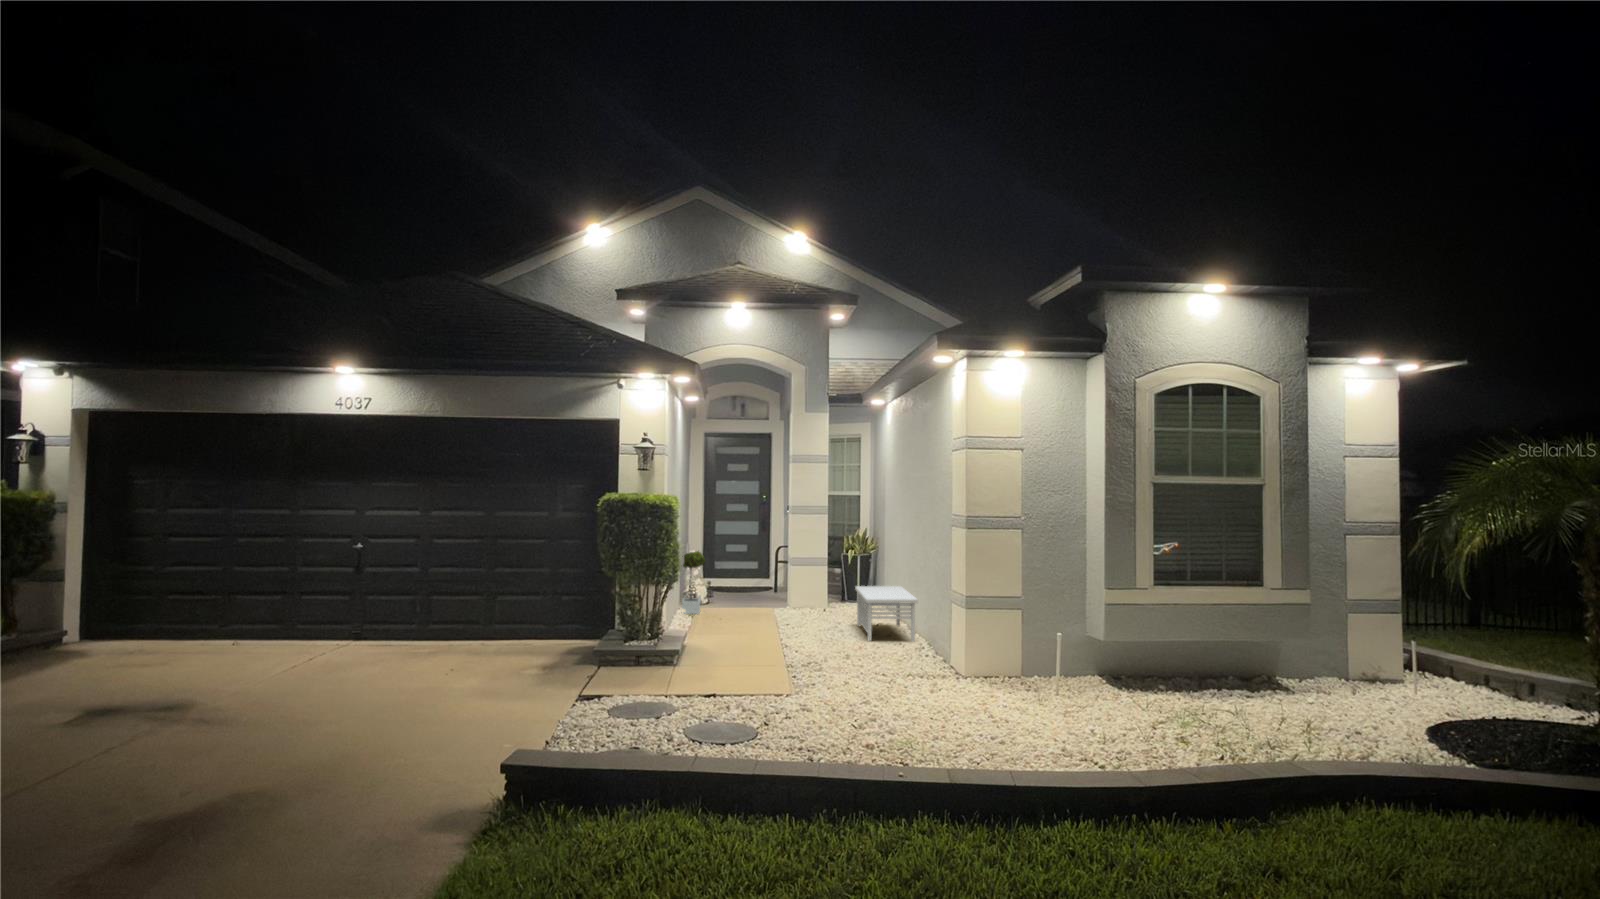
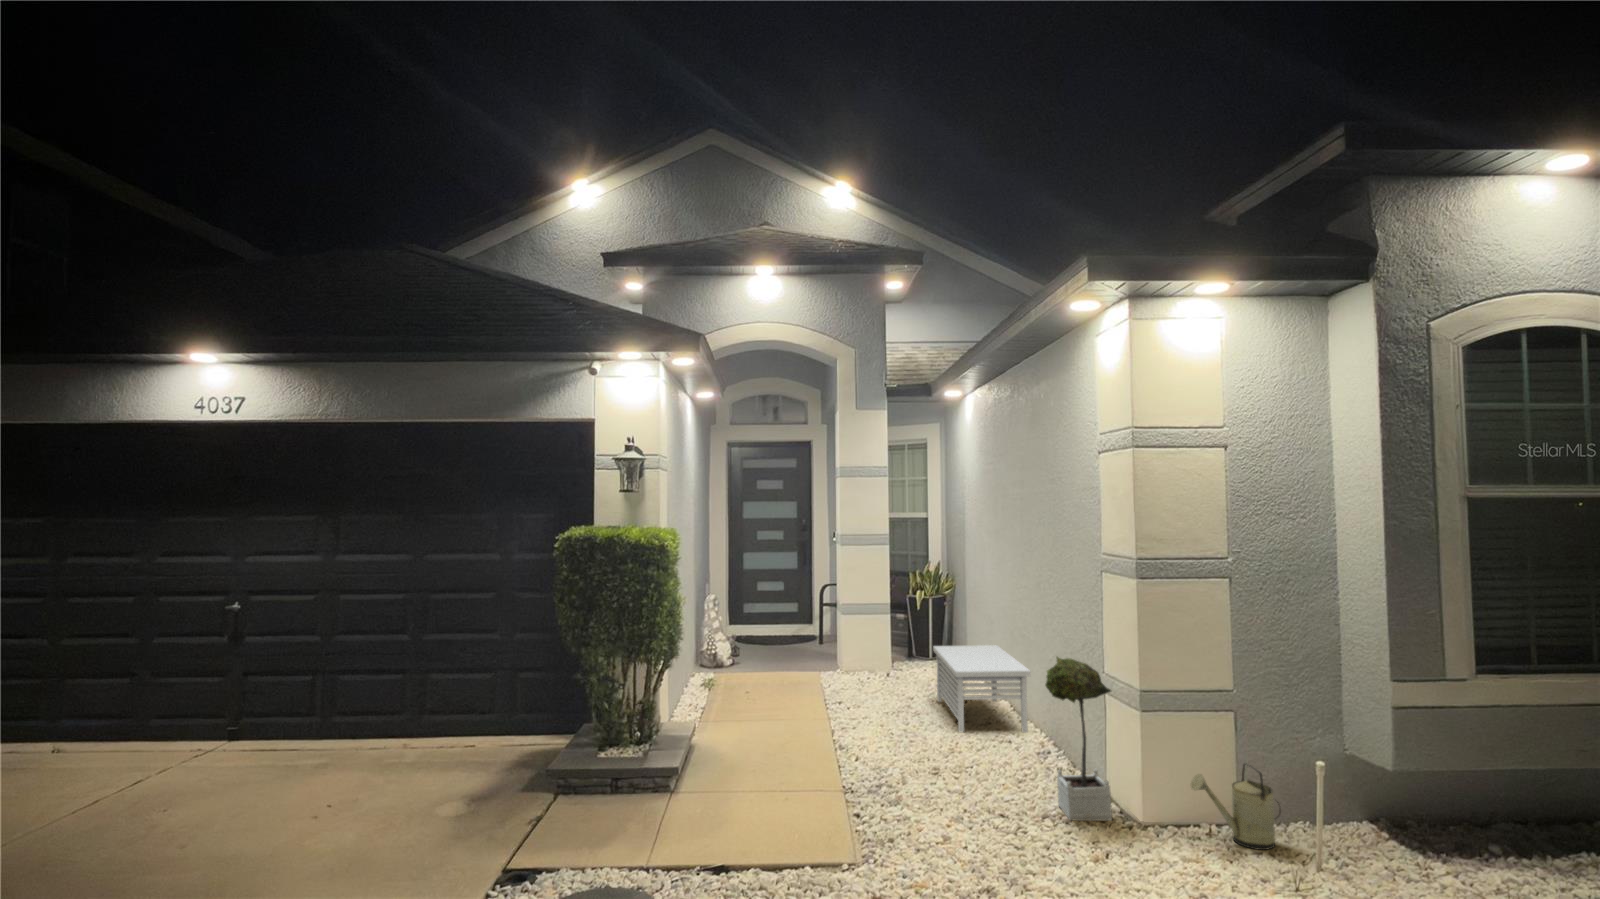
potted tree: present [682,551,705,614] -> present [1045,657,1112,821]
watering can: none [991,641,1044,689] -> present [1191,764,1281,850]

